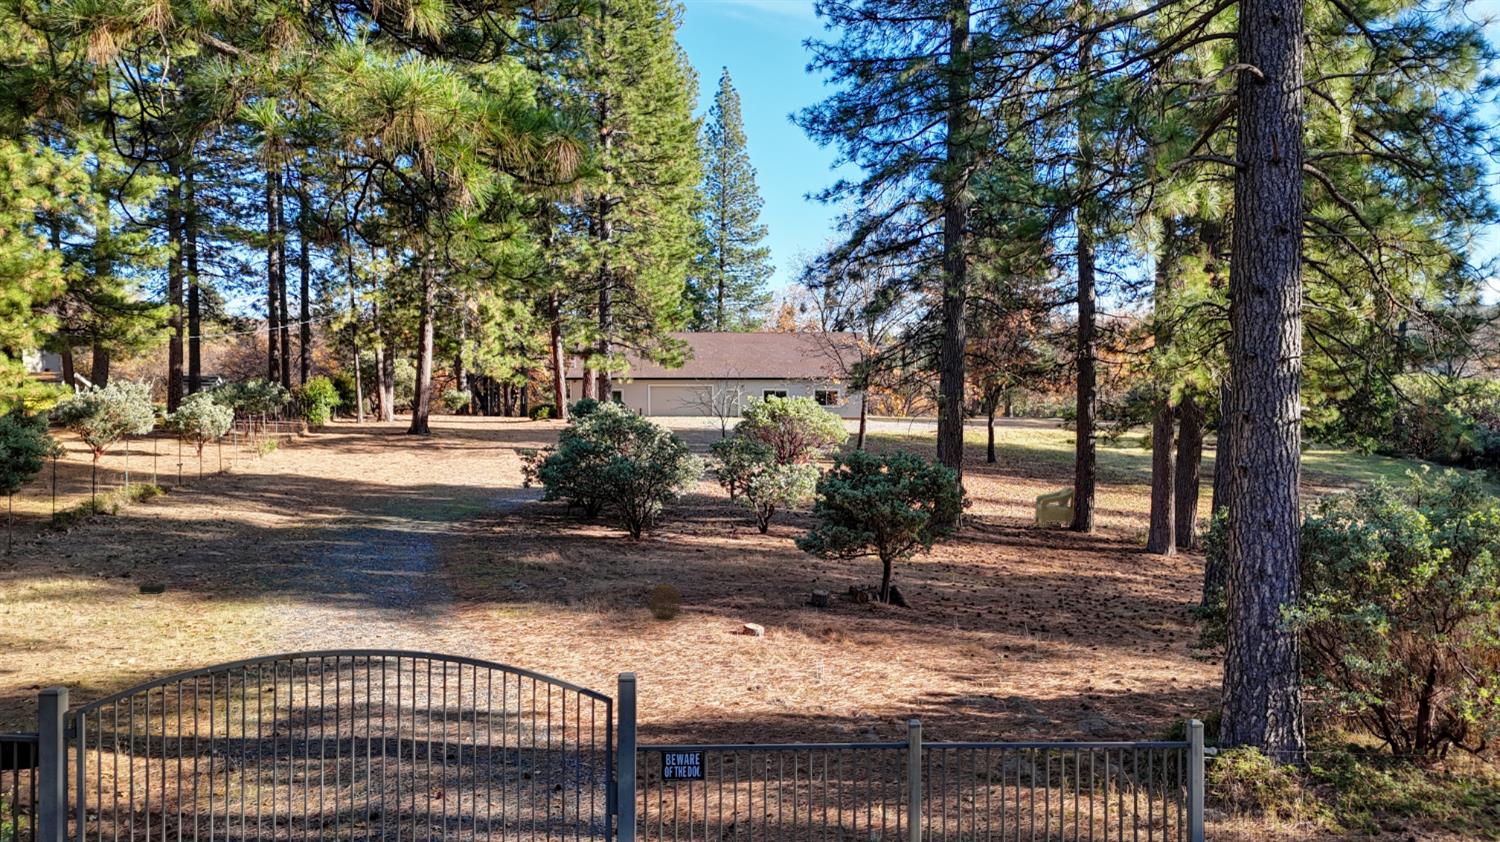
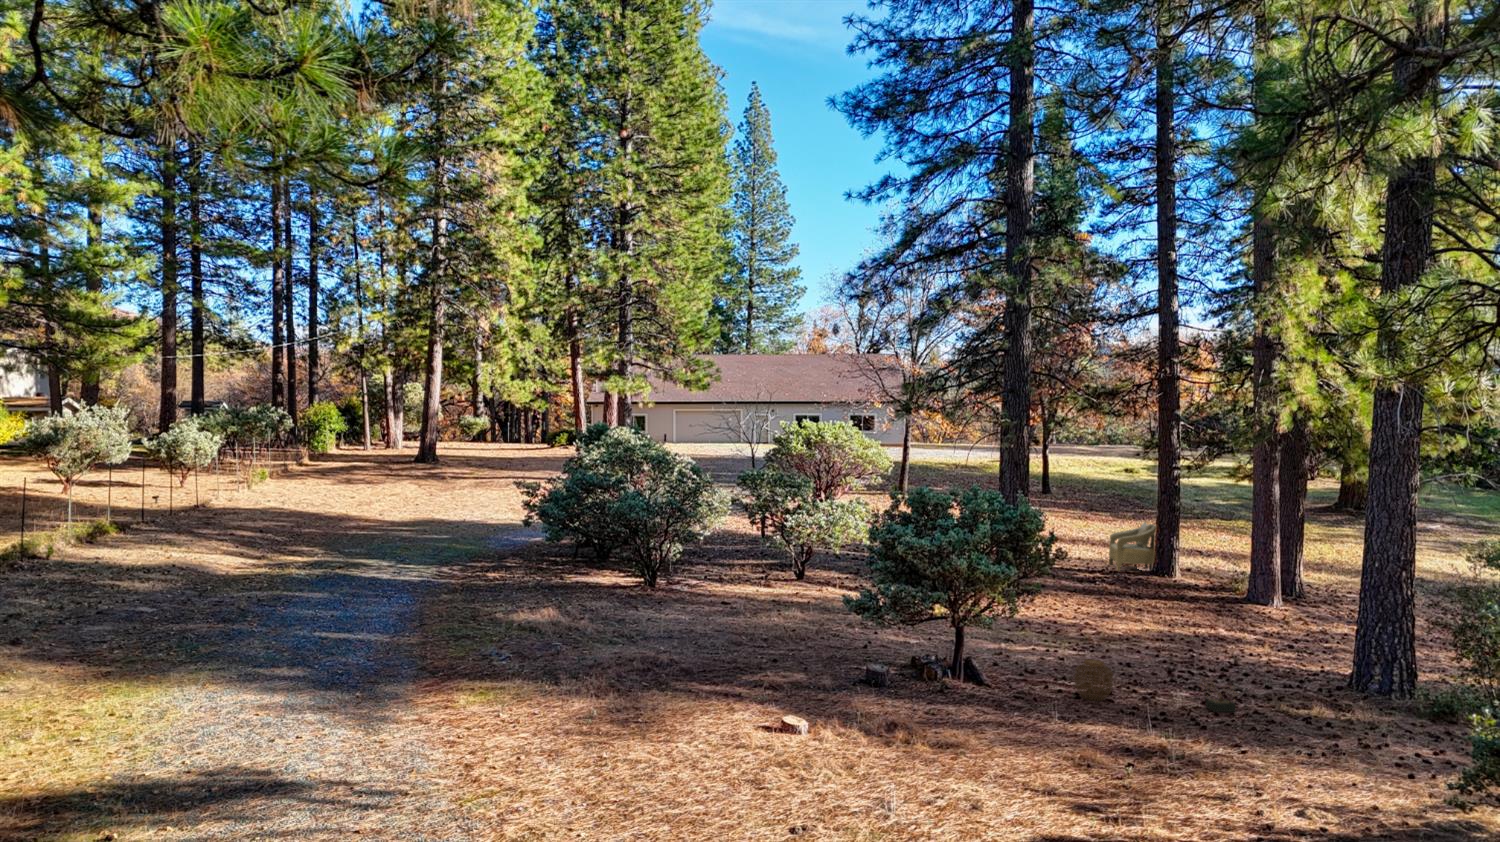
decorative plant: present [134,566,167,594] -> present [1200,679,1236,712]
woven basket: present [649,584,680,619] -> present [1075,659,1113,701]

